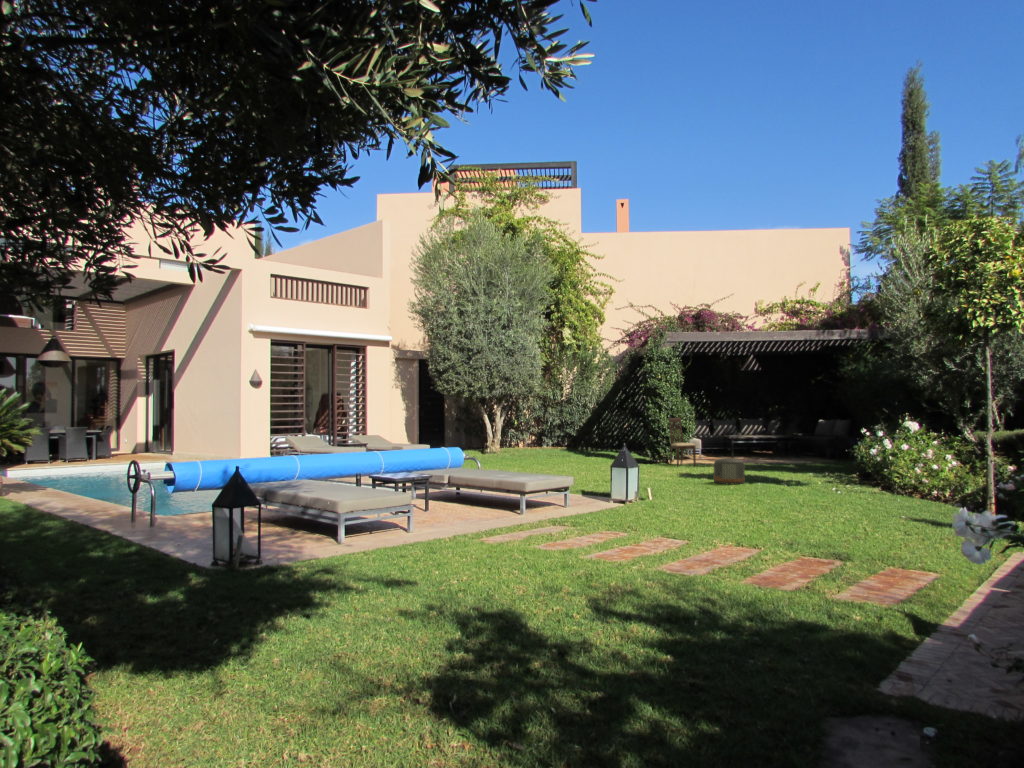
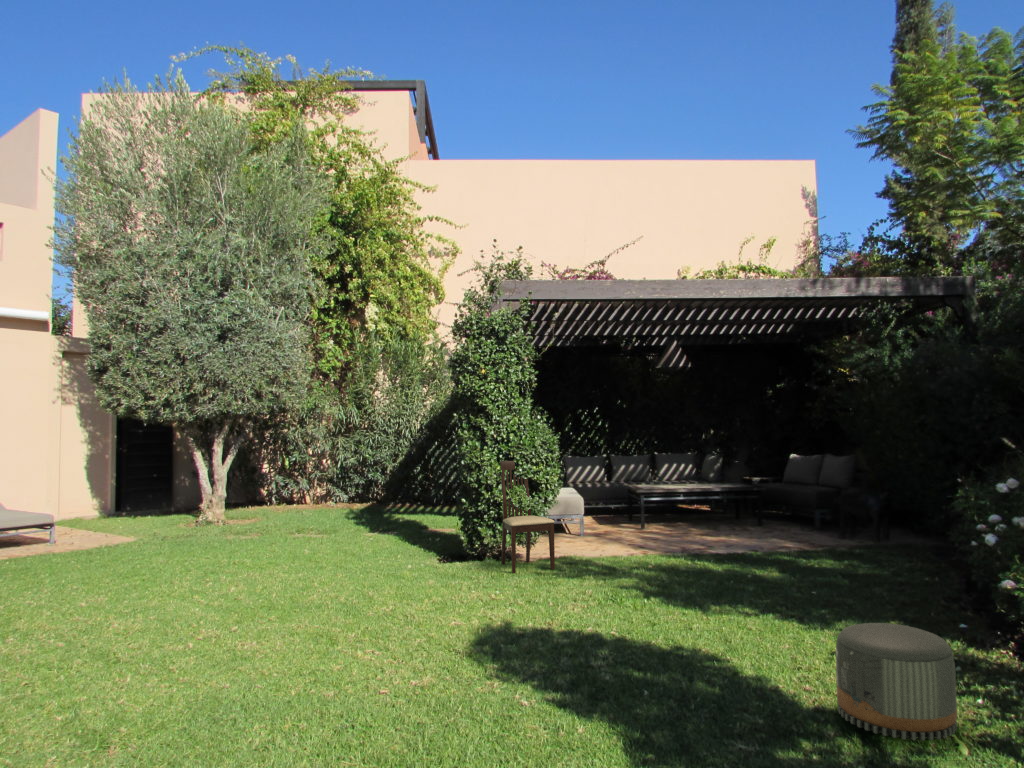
pouf: present [714,458,745,484] -> present [836,623,957,740]

